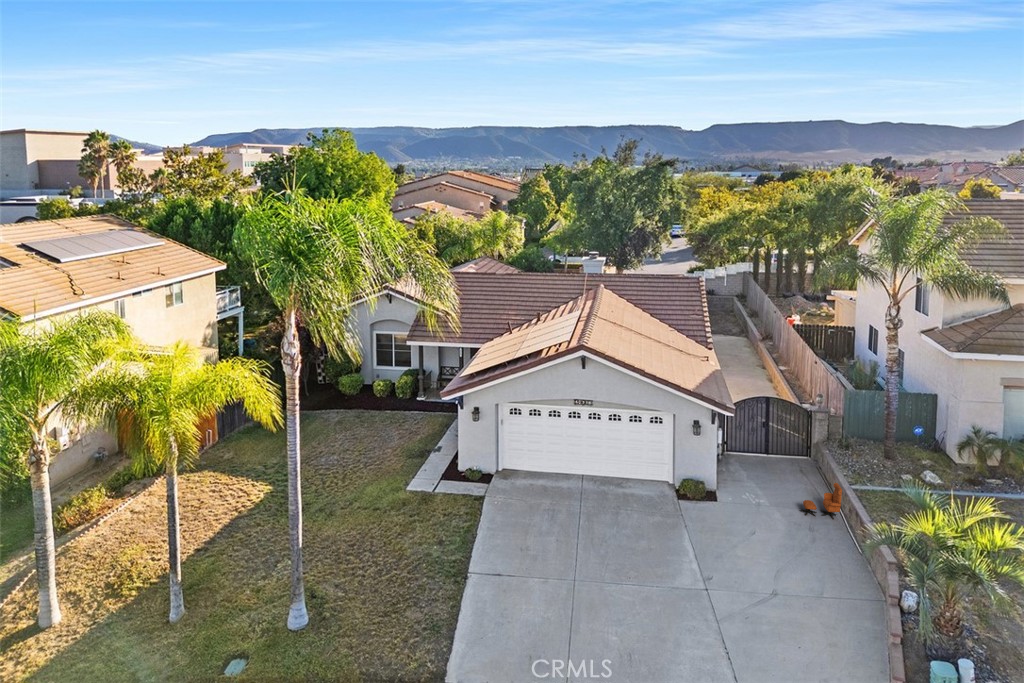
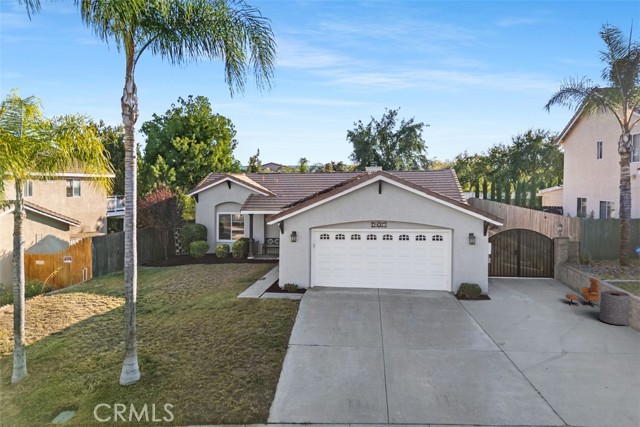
trash can: none [831,509,866,553] -> present [600,290,630,325]

